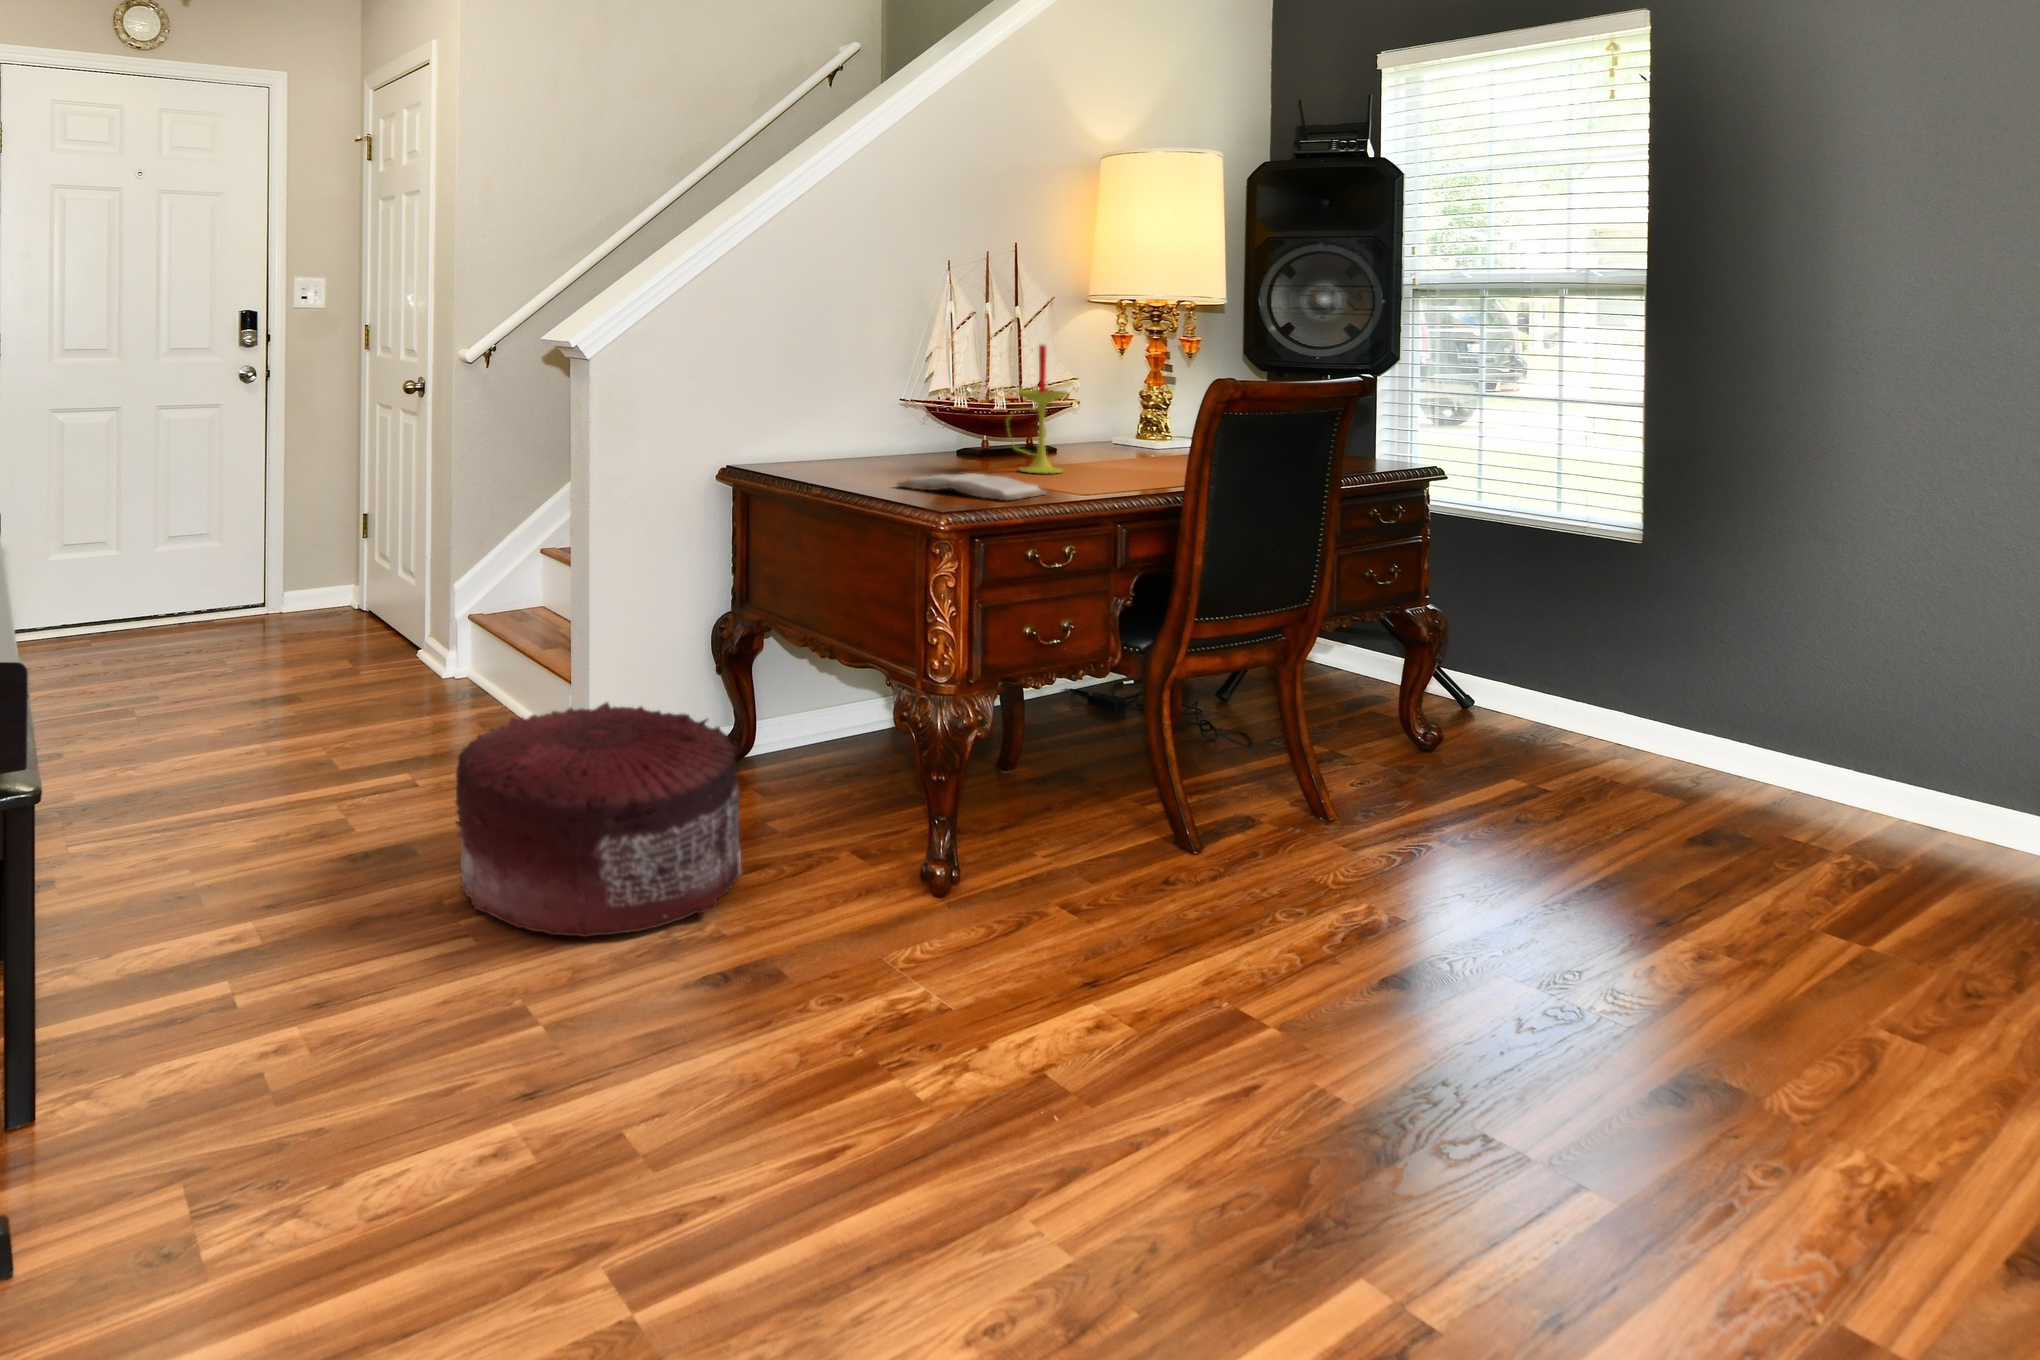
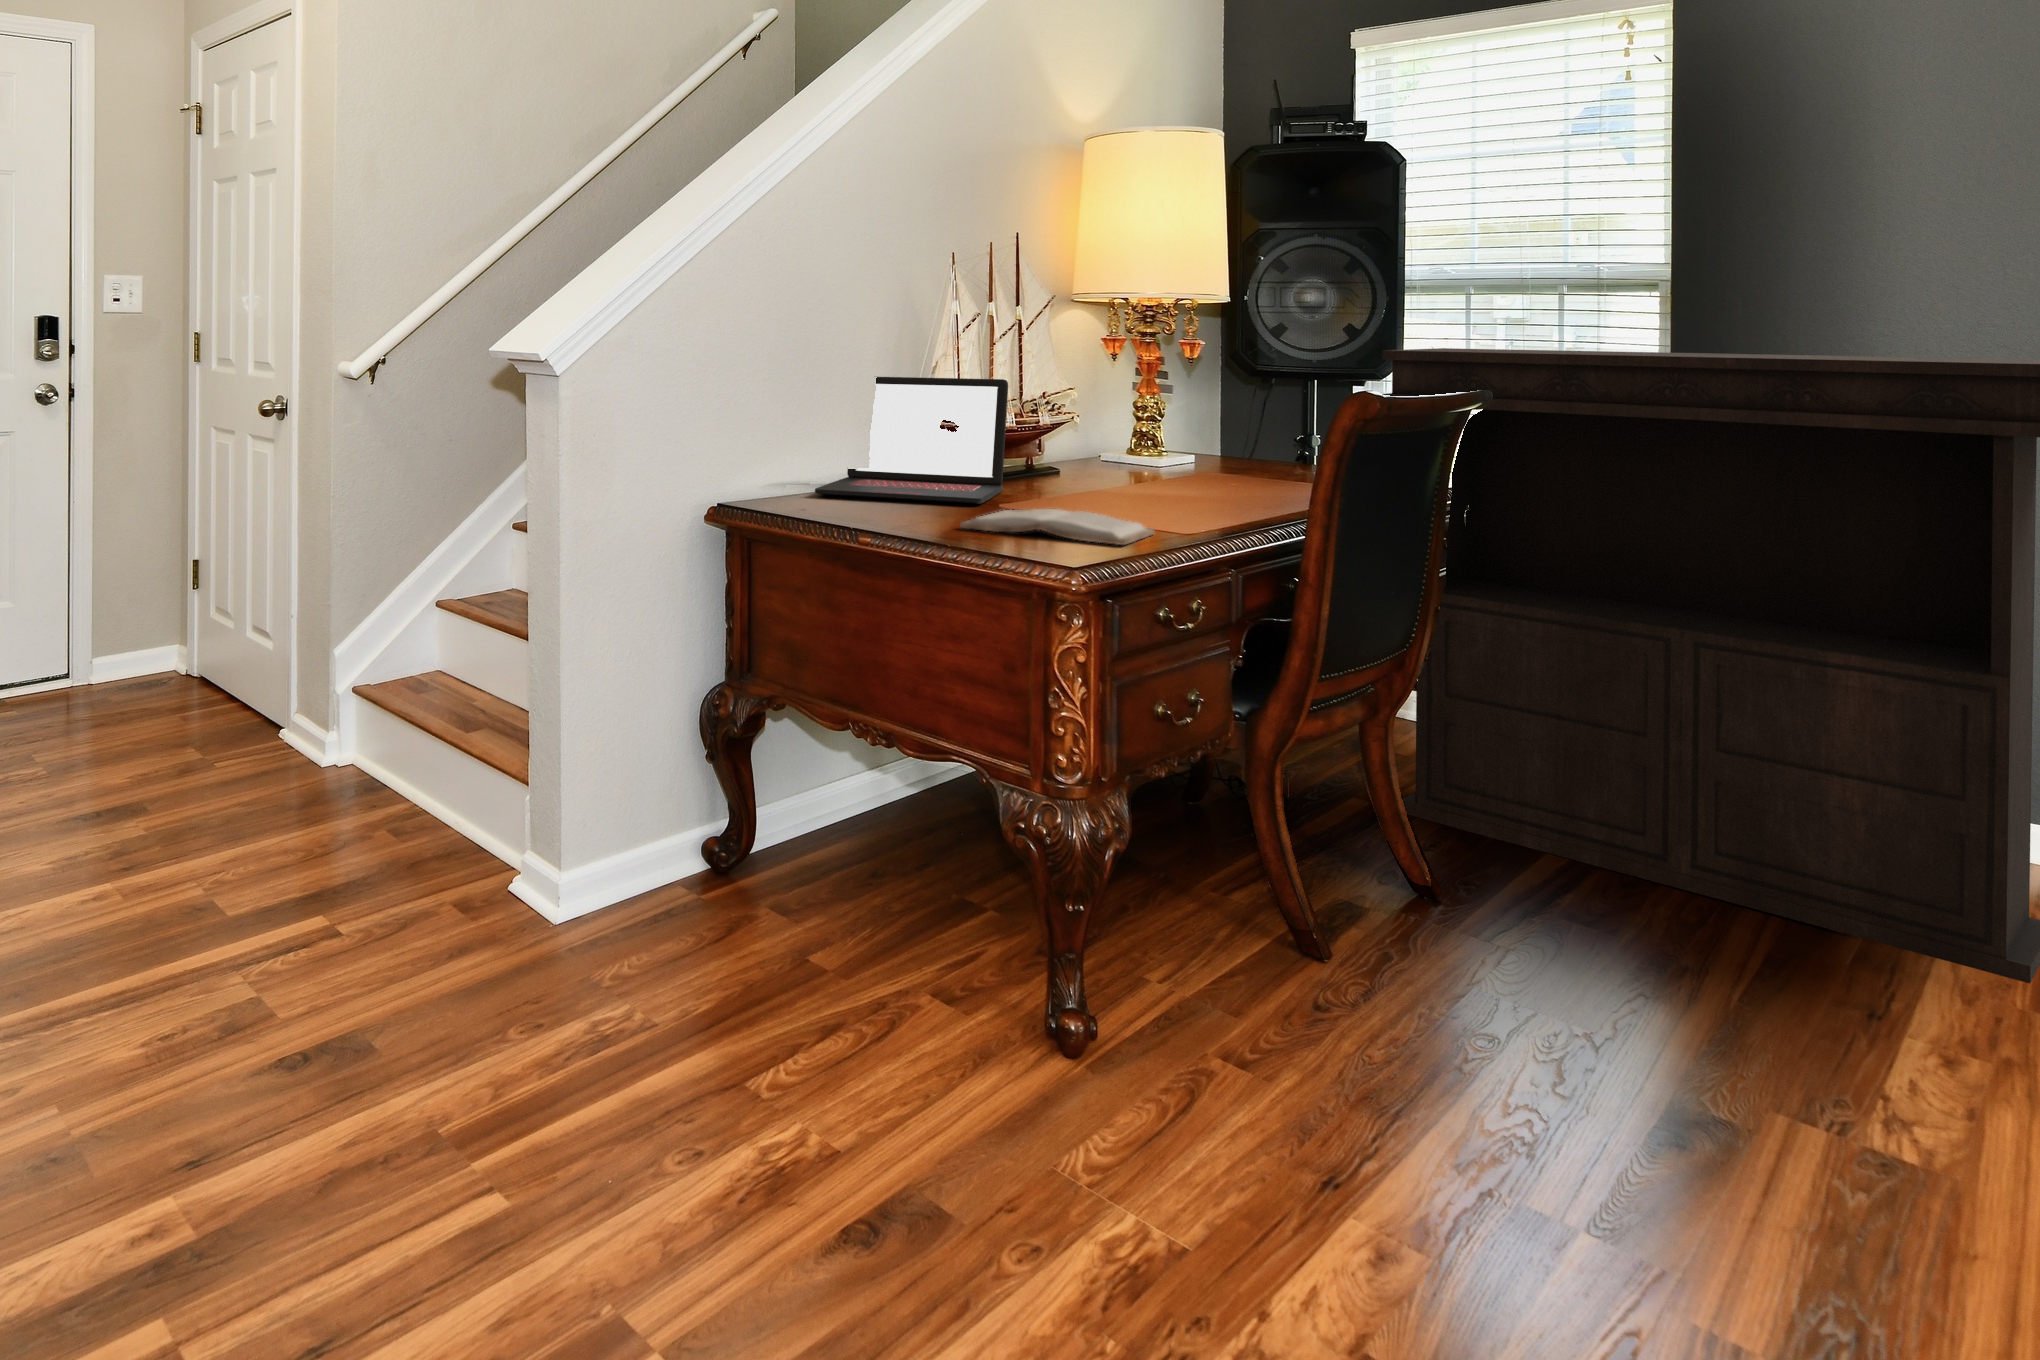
candle: present [1007,345,1067,473] -> none [1059,344,1130,504]
console table: none [1324,349,1900,899] -> present [1382,348,2040,984]
laptop: none [814,366,983,471] -> present [815,377,1008,504]
pouf: present [456,702,742,937] -> none [442,819,821,1180]

